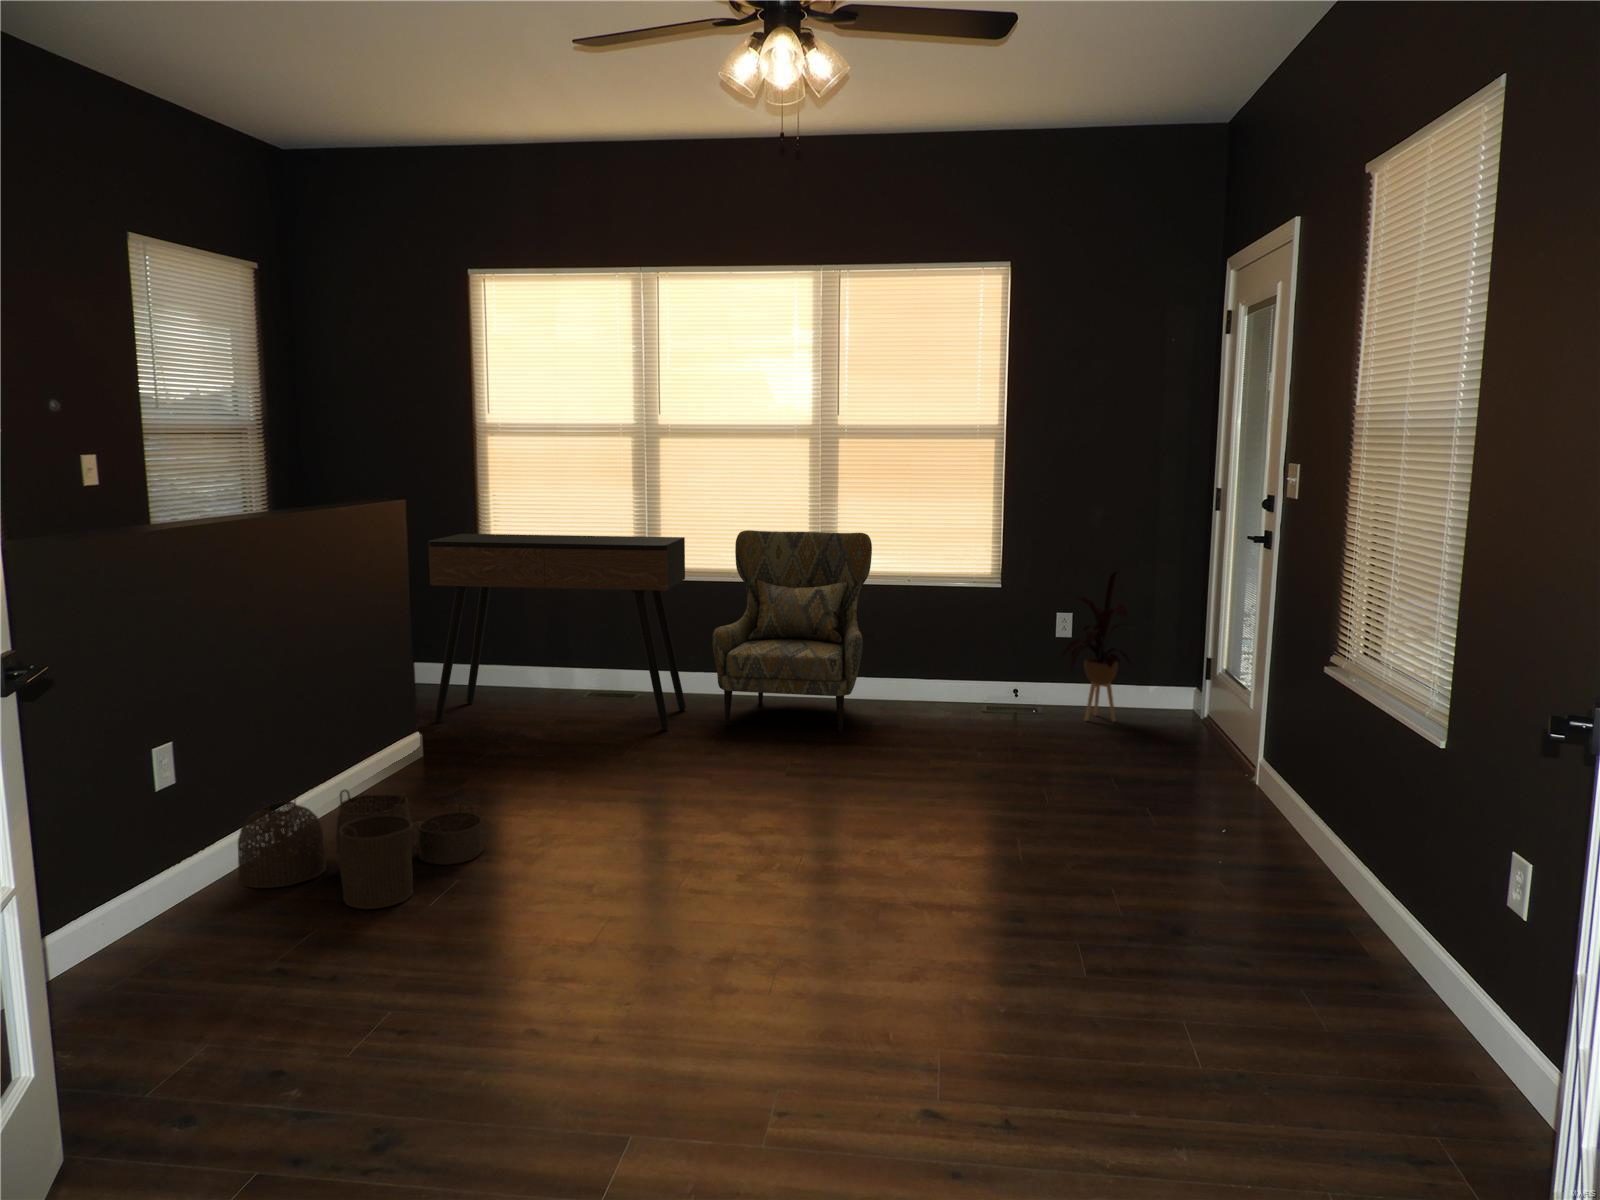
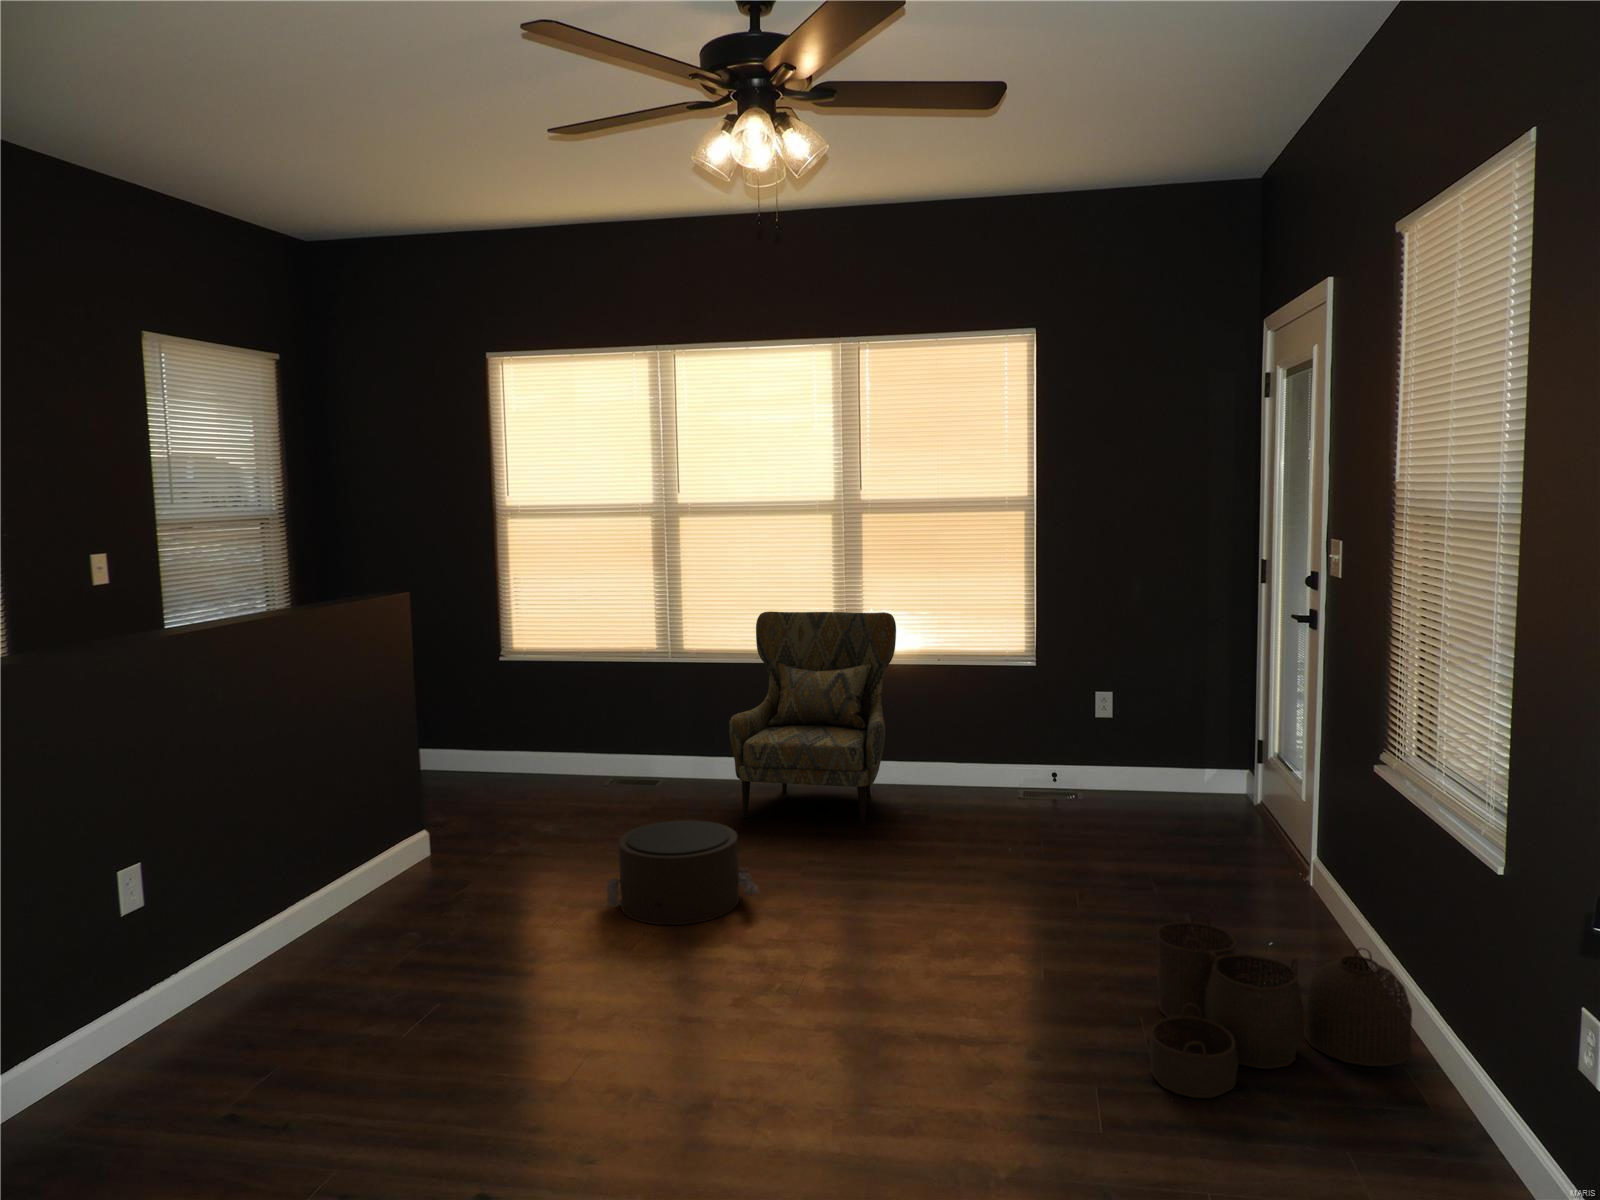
console table: present [428,534,686,730] -> none [441,620,706,823]
house plant: present [1061,572,1130,721] -> none [1095,650,1177,810]
pouf: none [609,721,755,814] -> present [606,820,758,925]
woven basket: present [238,790,483,909] -> present [1150,911,1412,1098]

